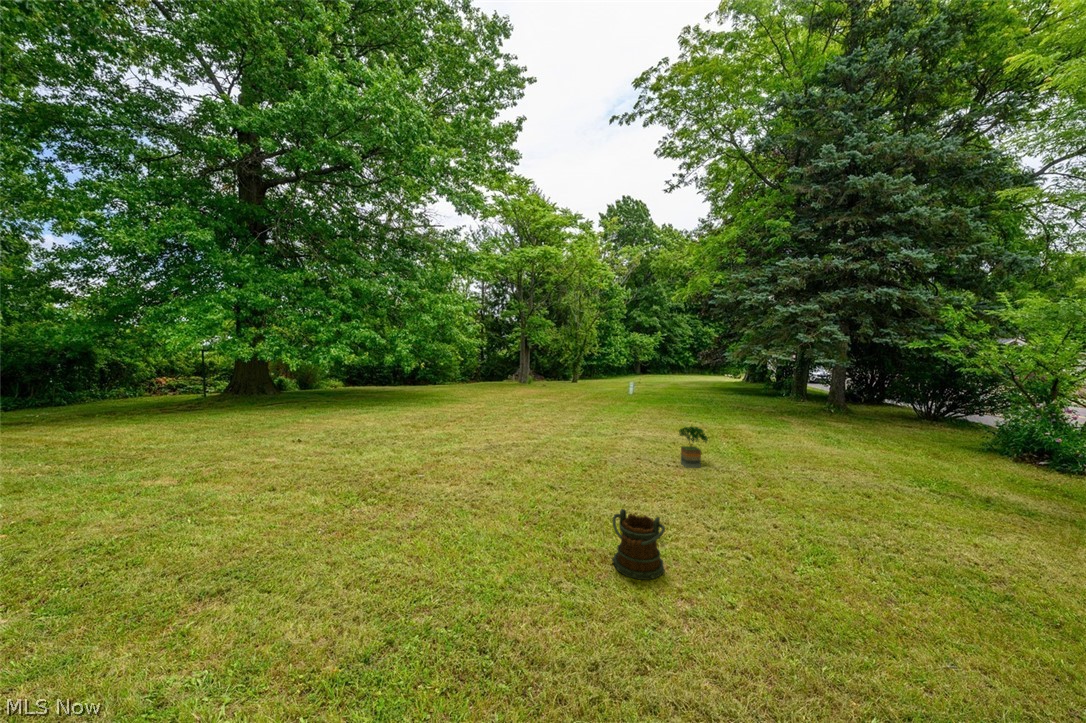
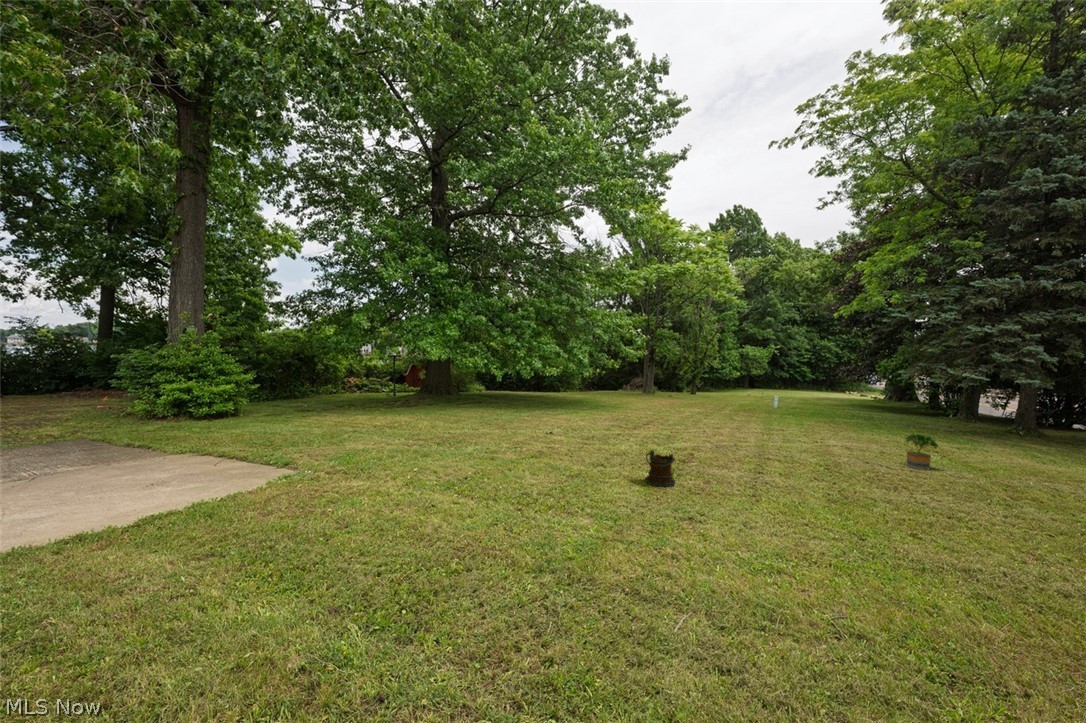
bucket: present [612,509,665,580] -> present [645,450,675,487]

